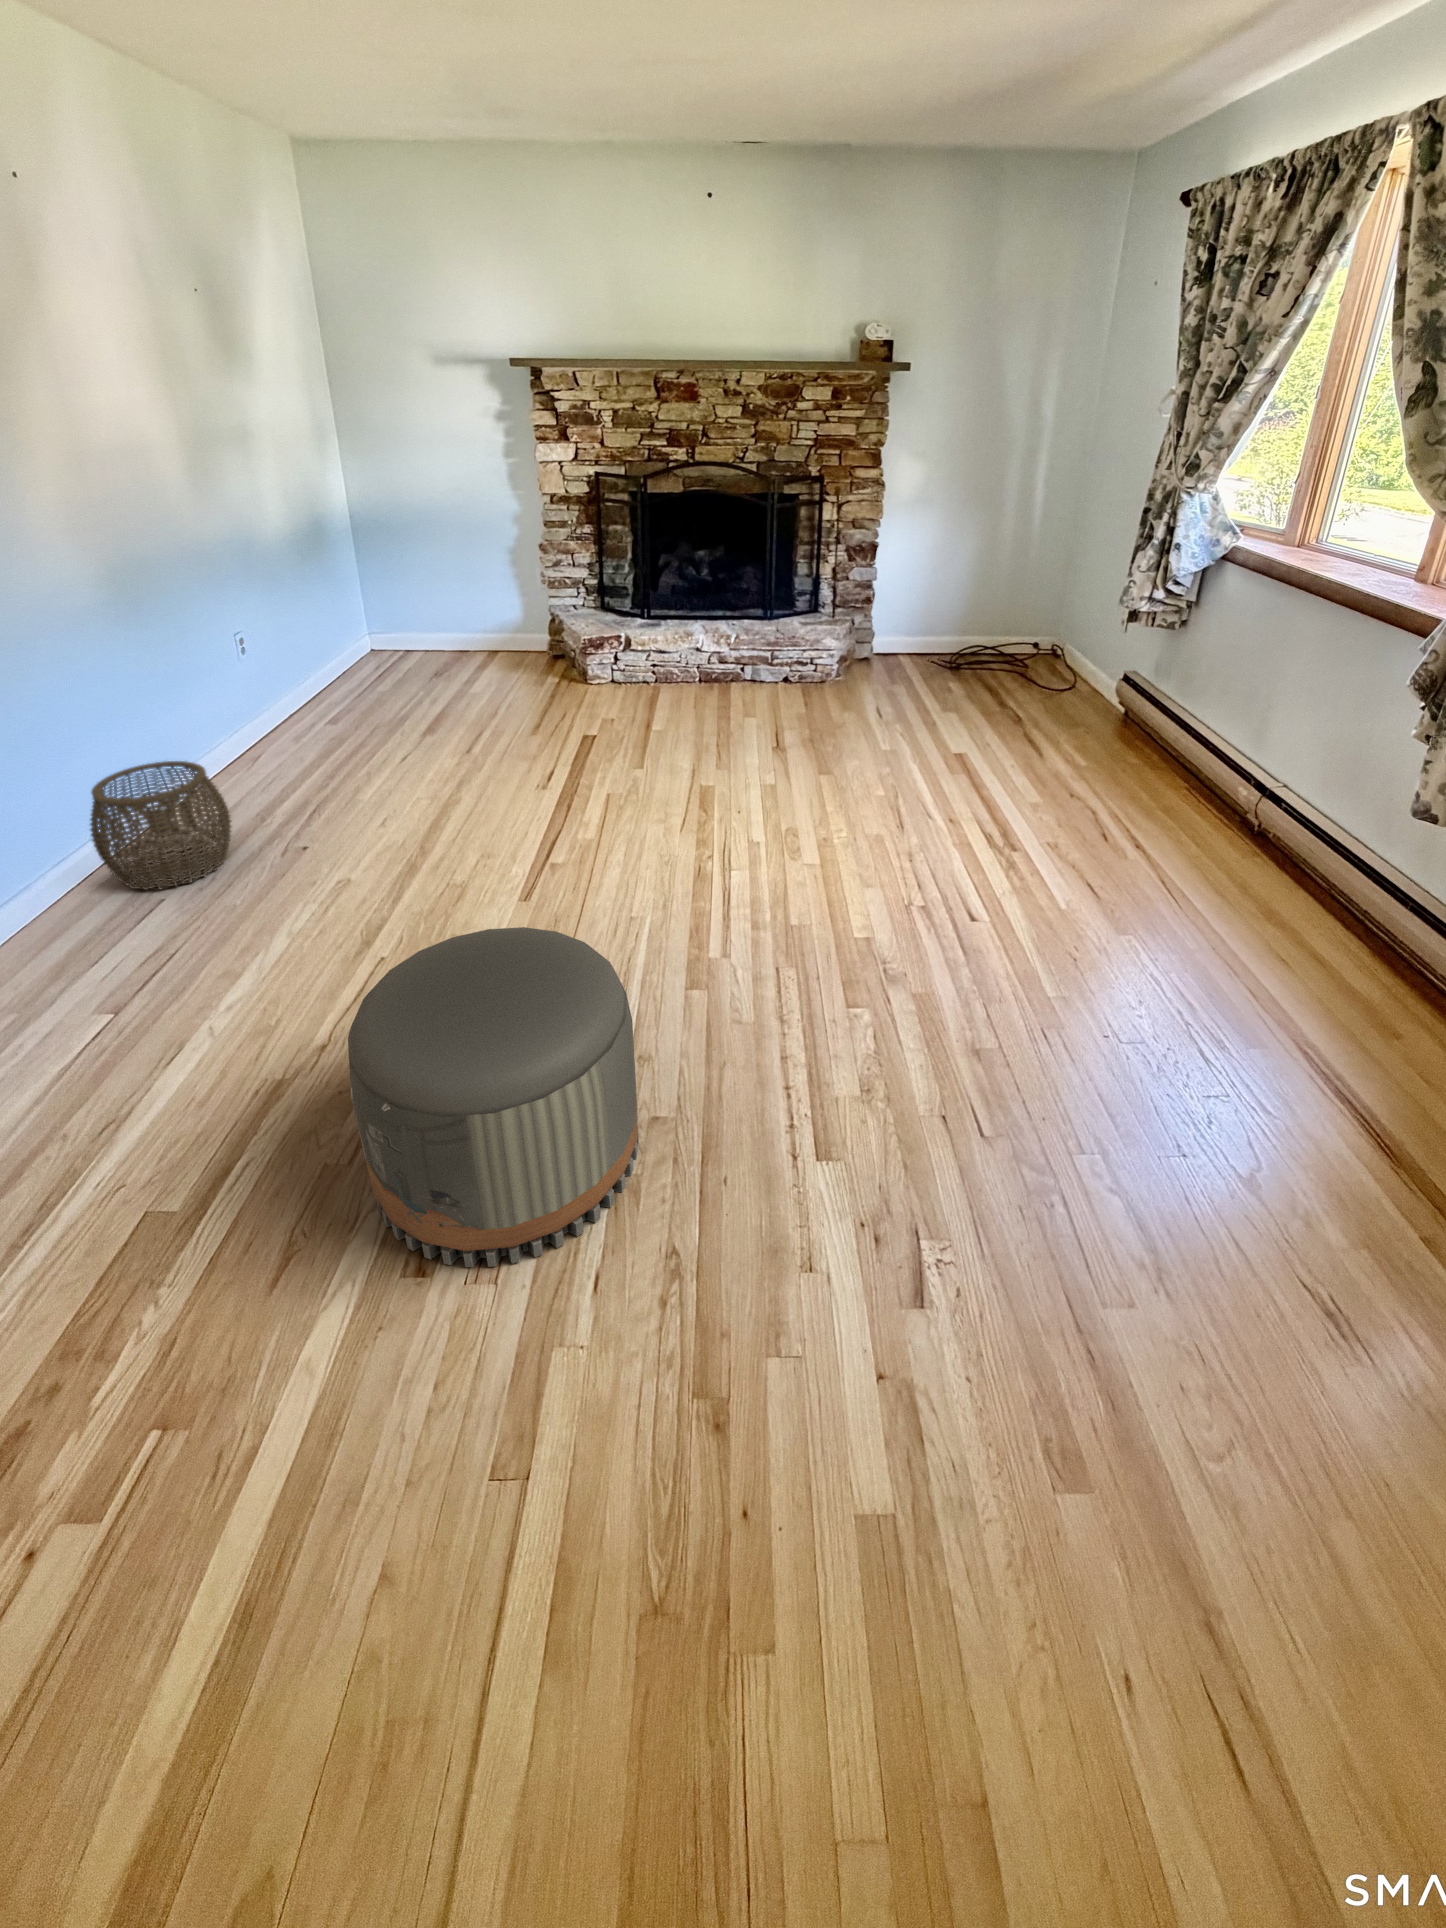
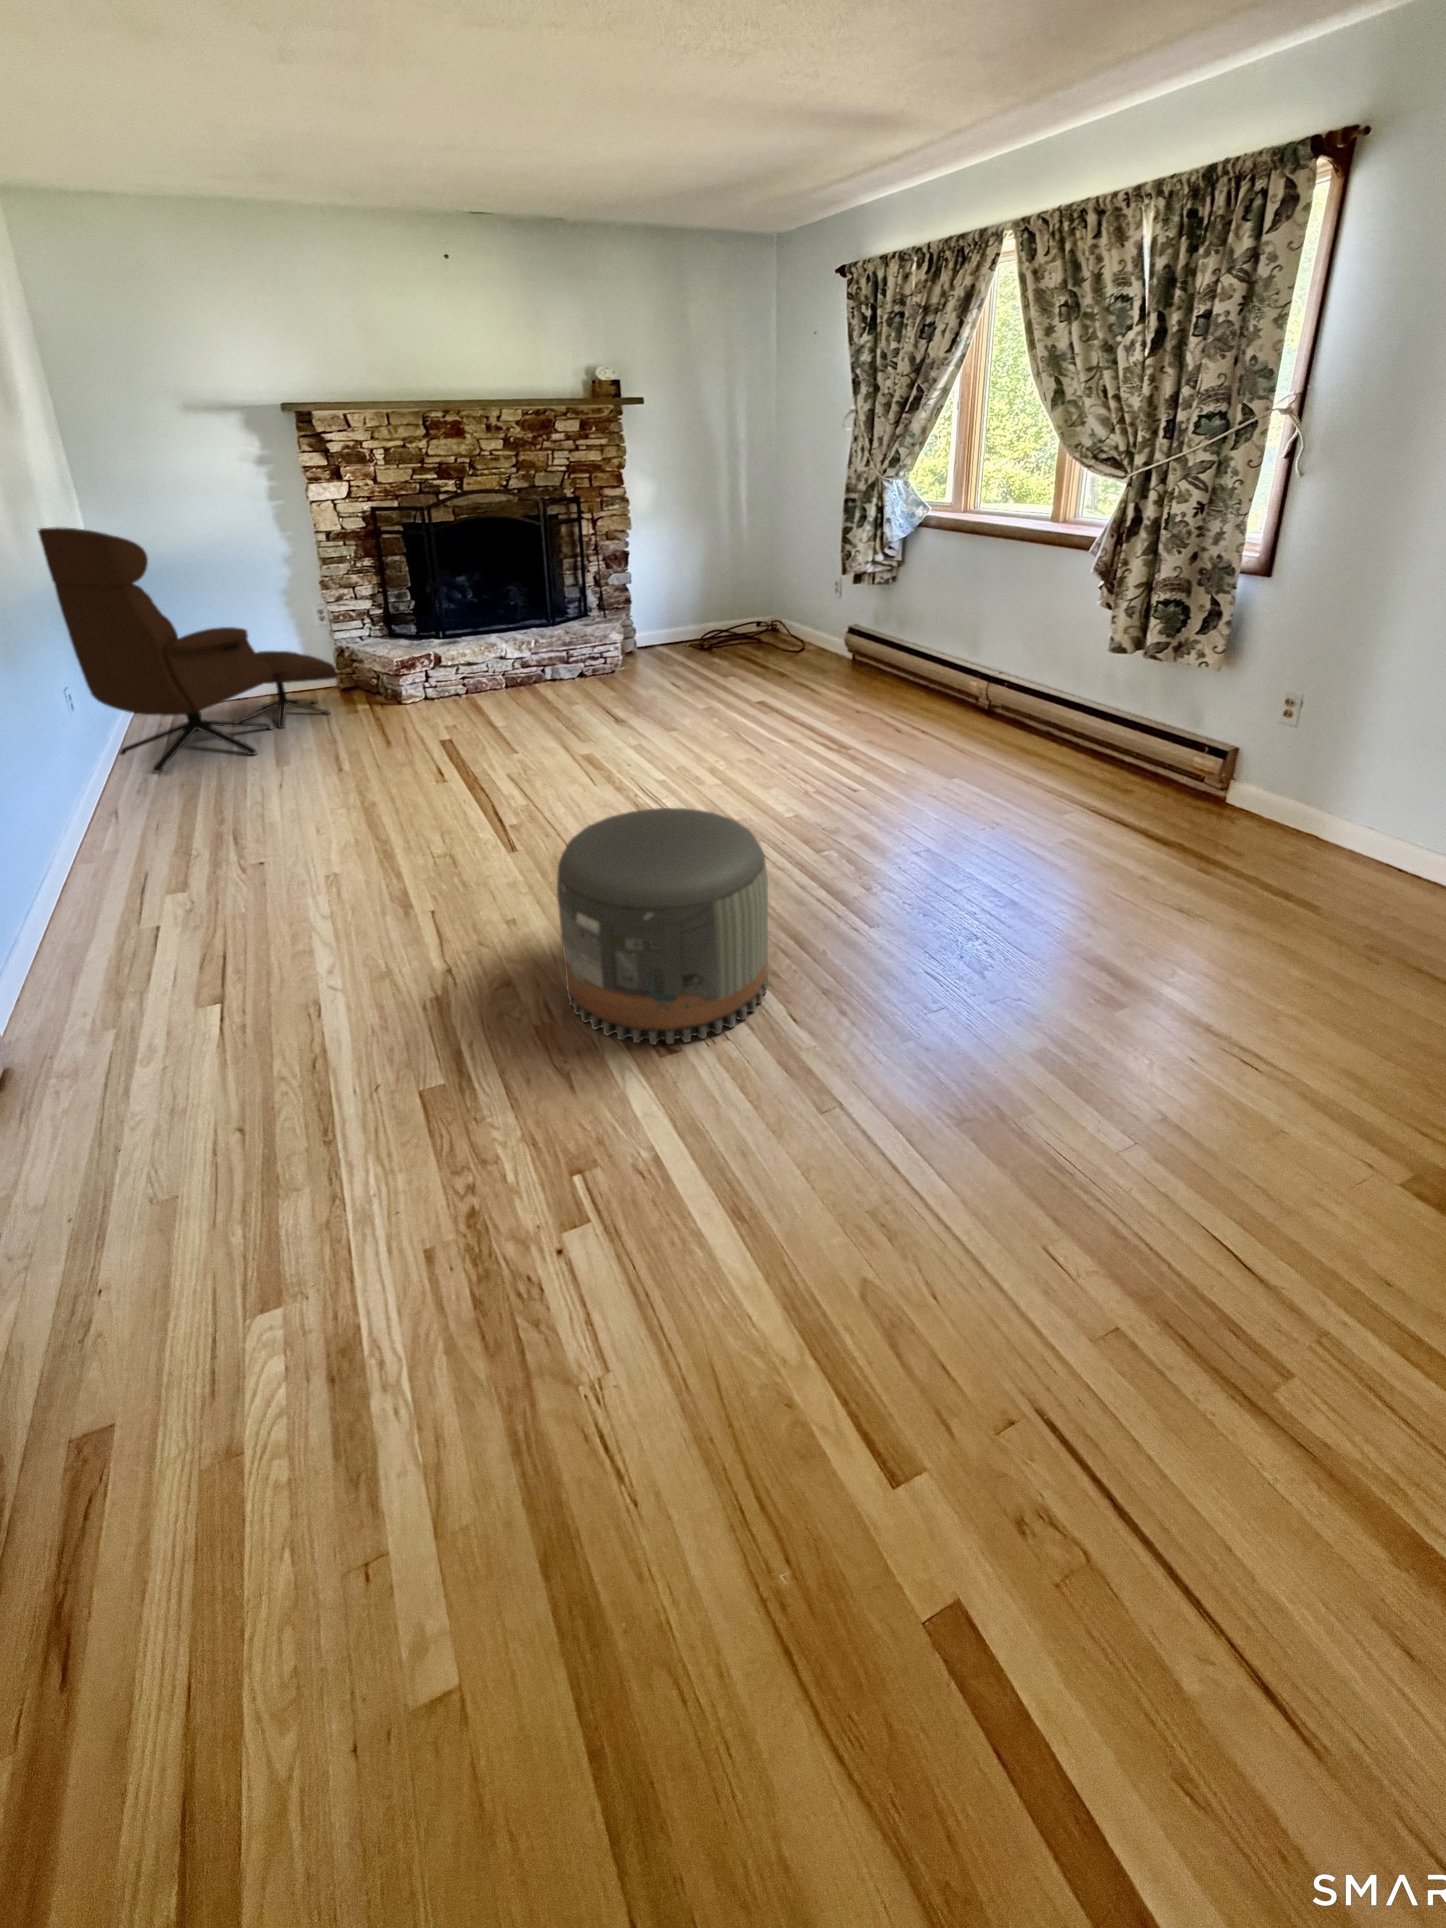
lounge chair: none [237,482,533,721] -> present [38,527,339,773]
woven basket: present [90,761,231,890] -> none [44,794,189,928]

